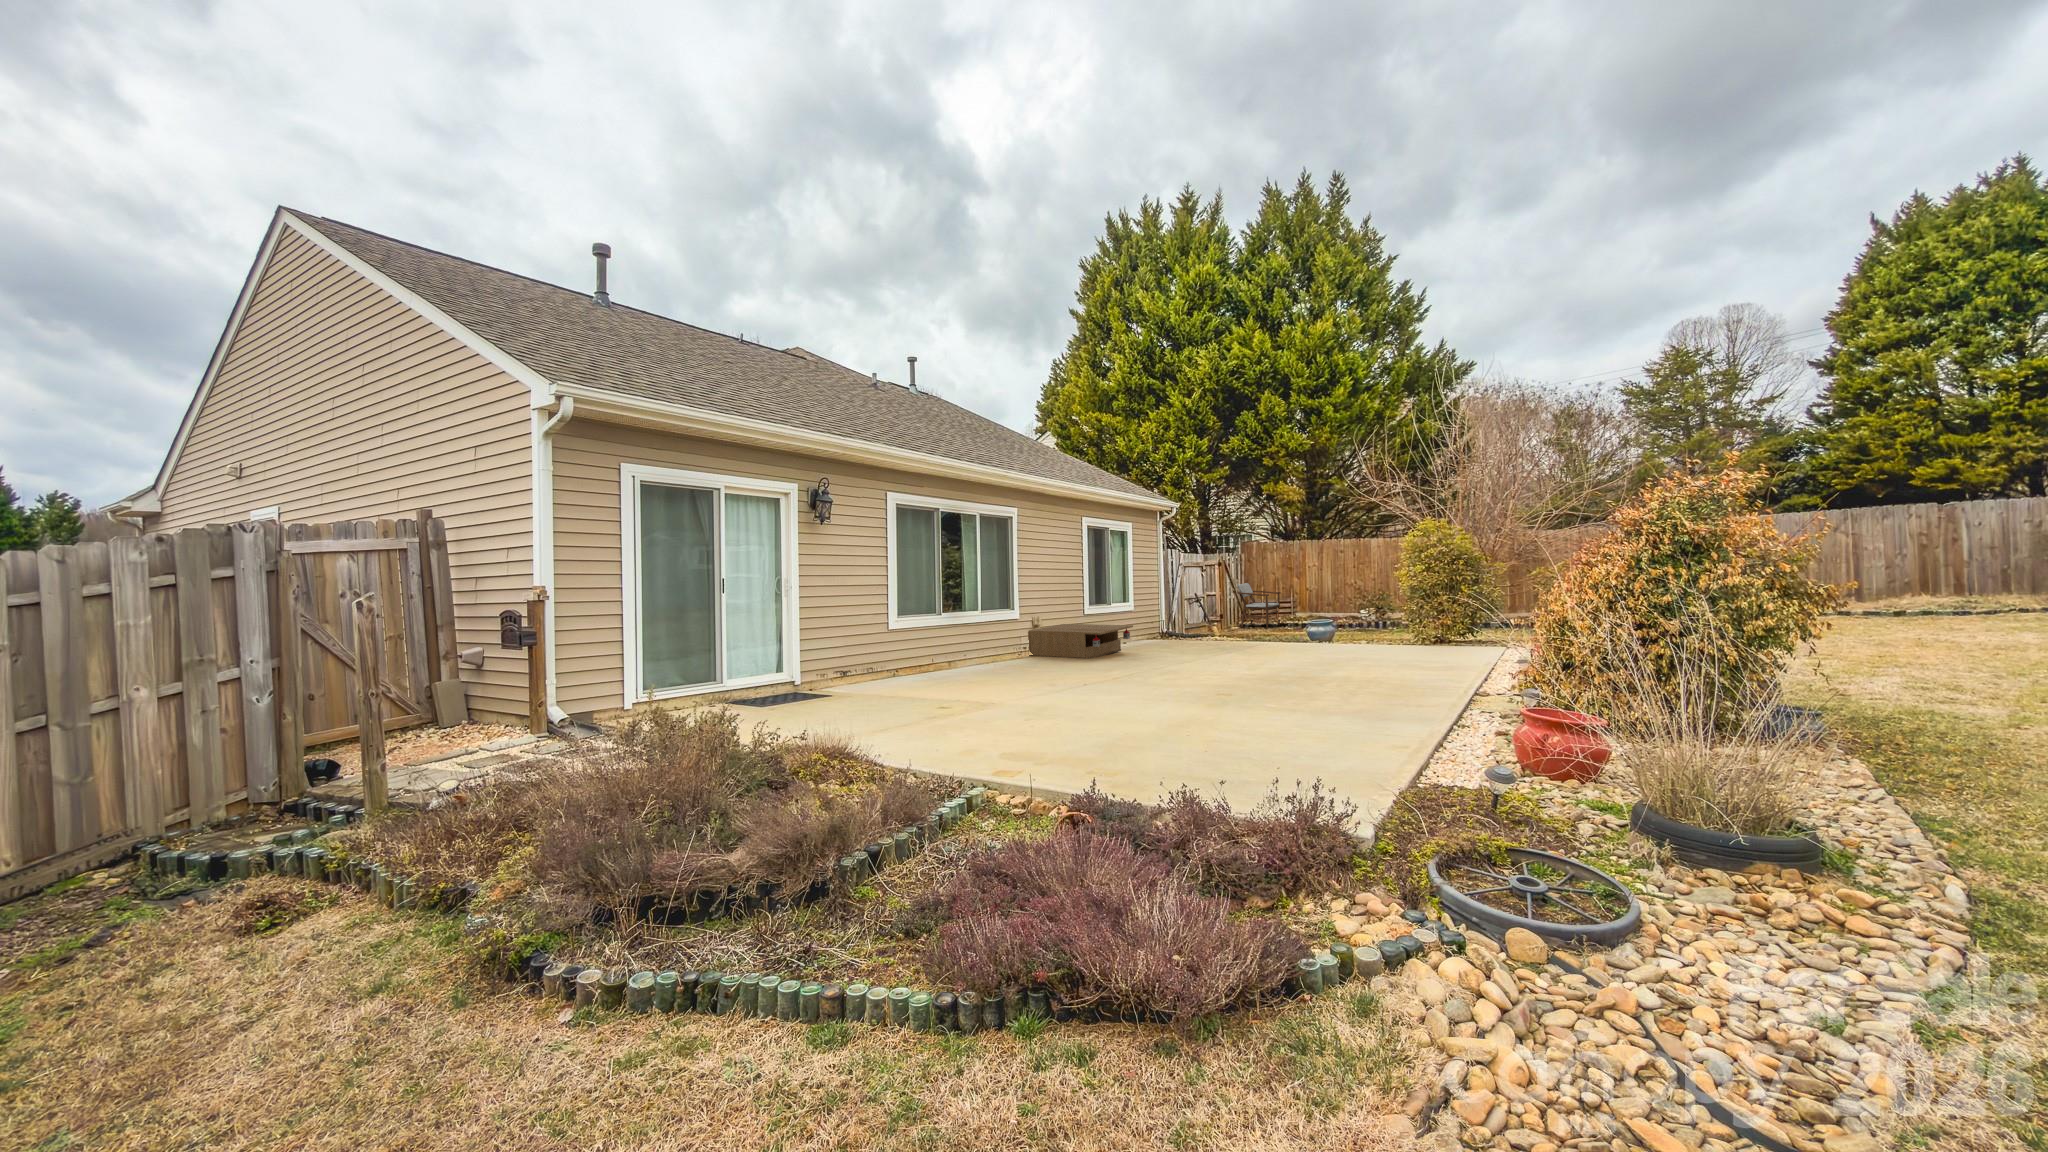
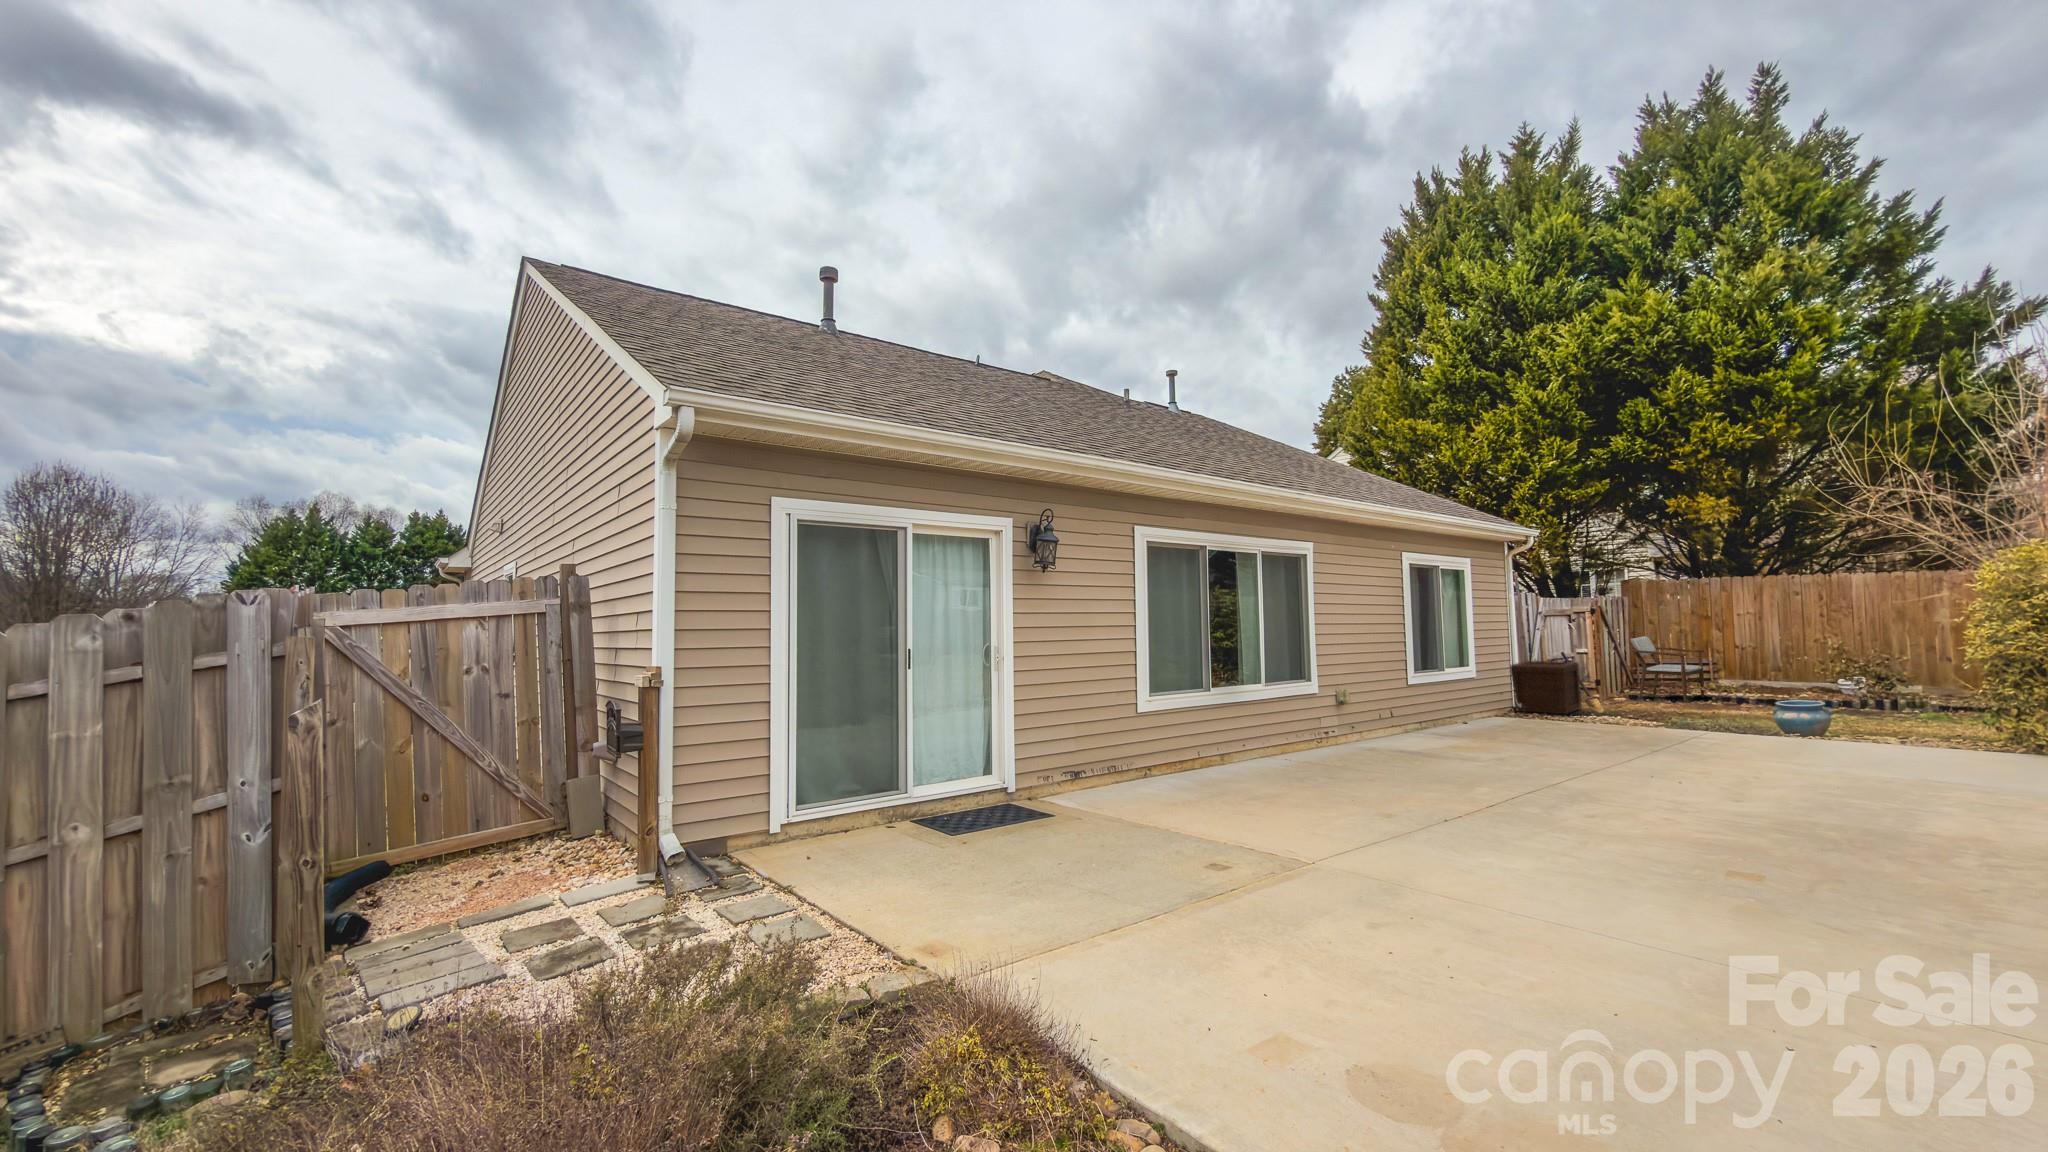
wooden crate: none [1157,600,1202,637] -> present [1510,661,1581,714]
coffee table: present [1028,624,1133,659] -> none [1328,697,1486,754]

